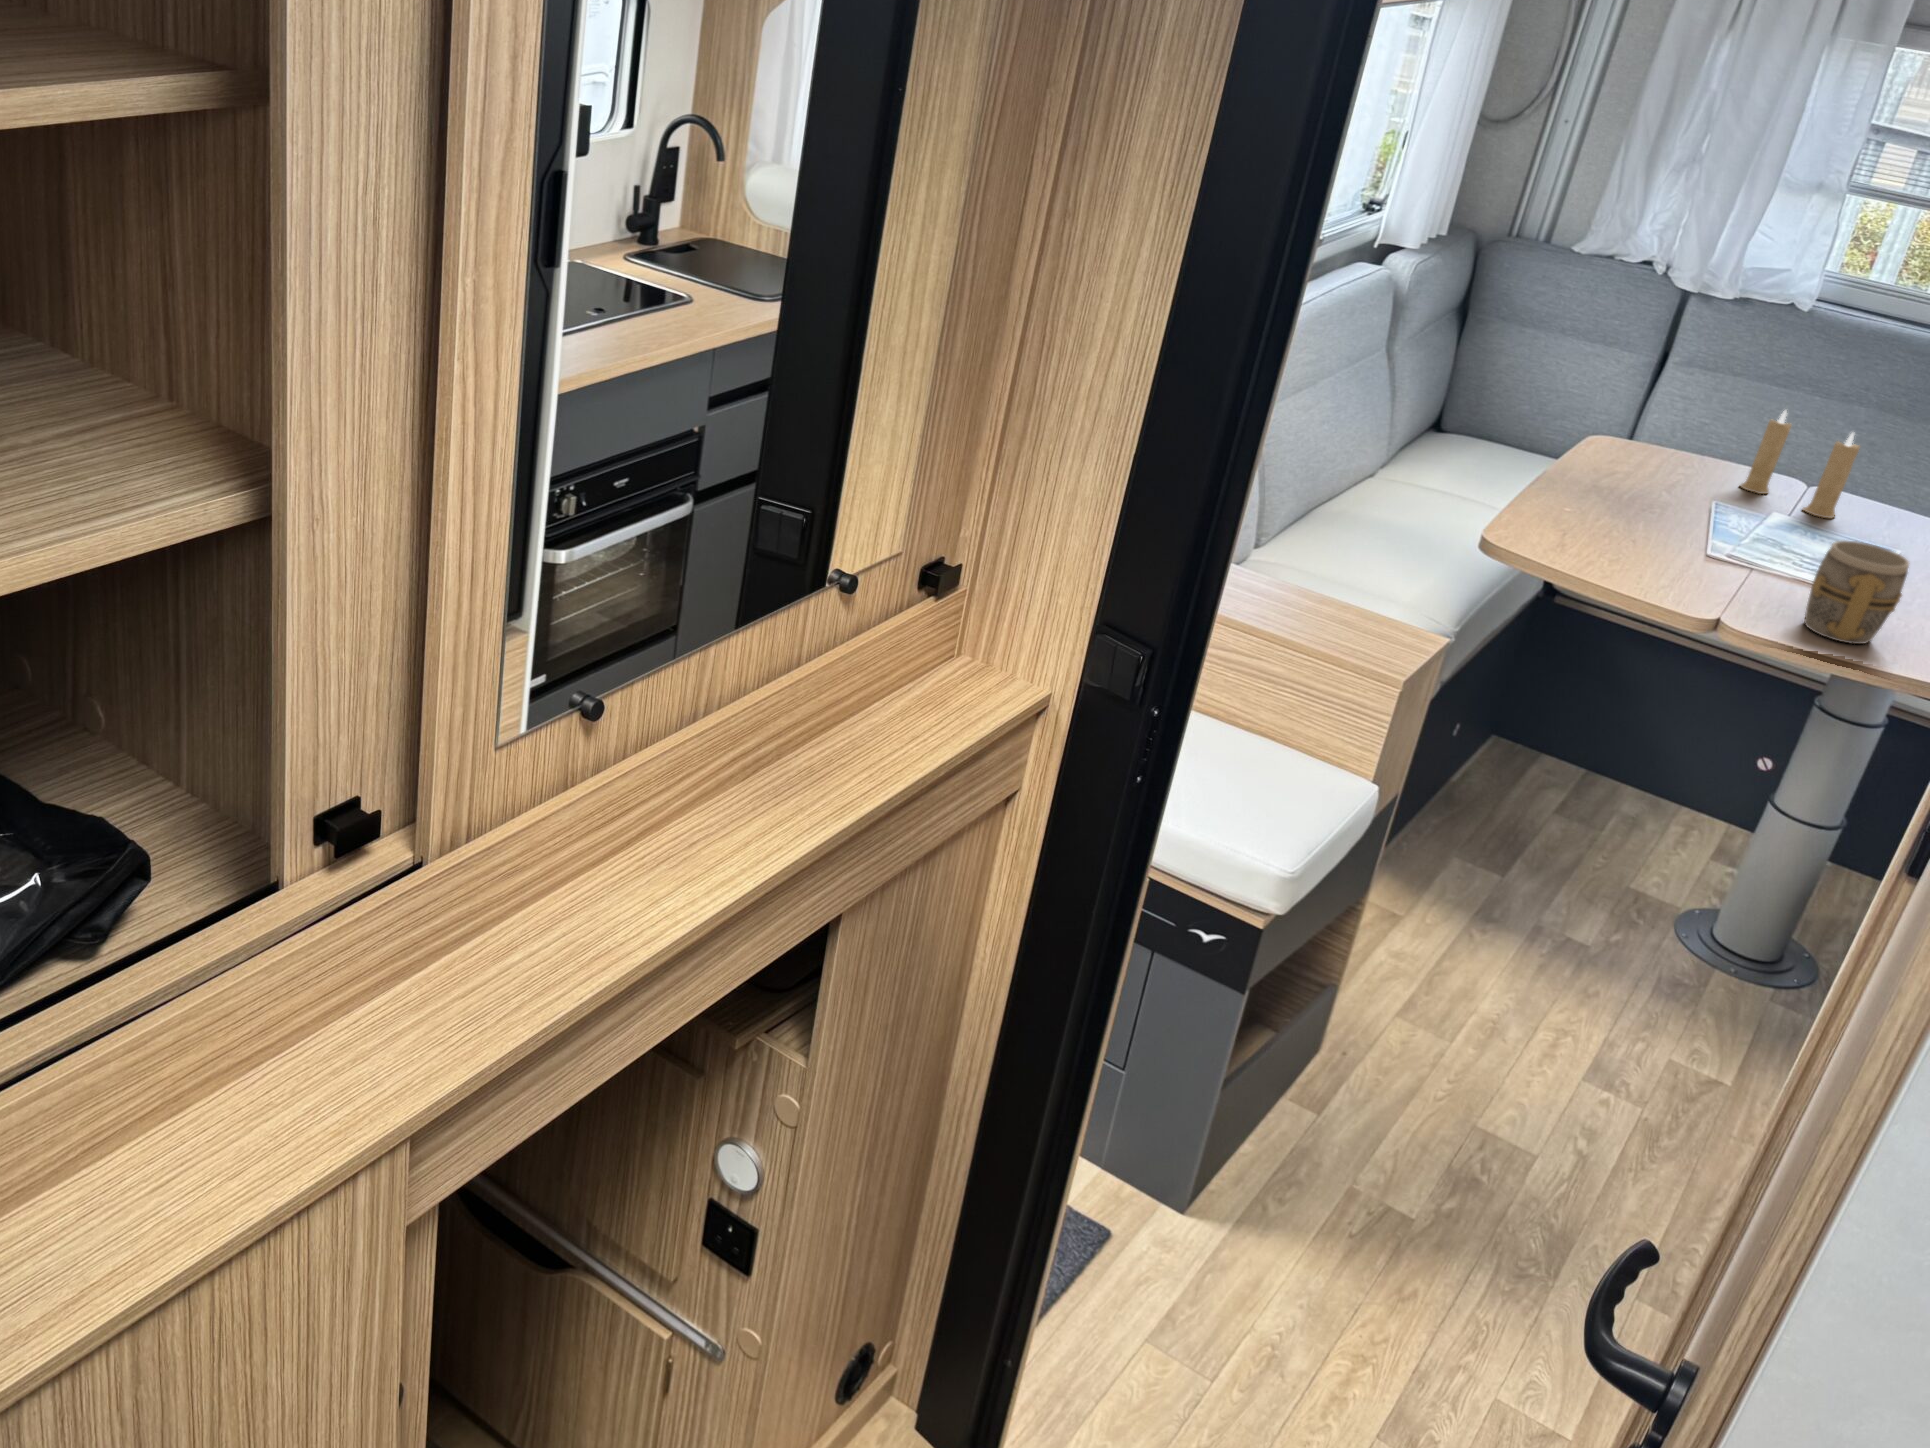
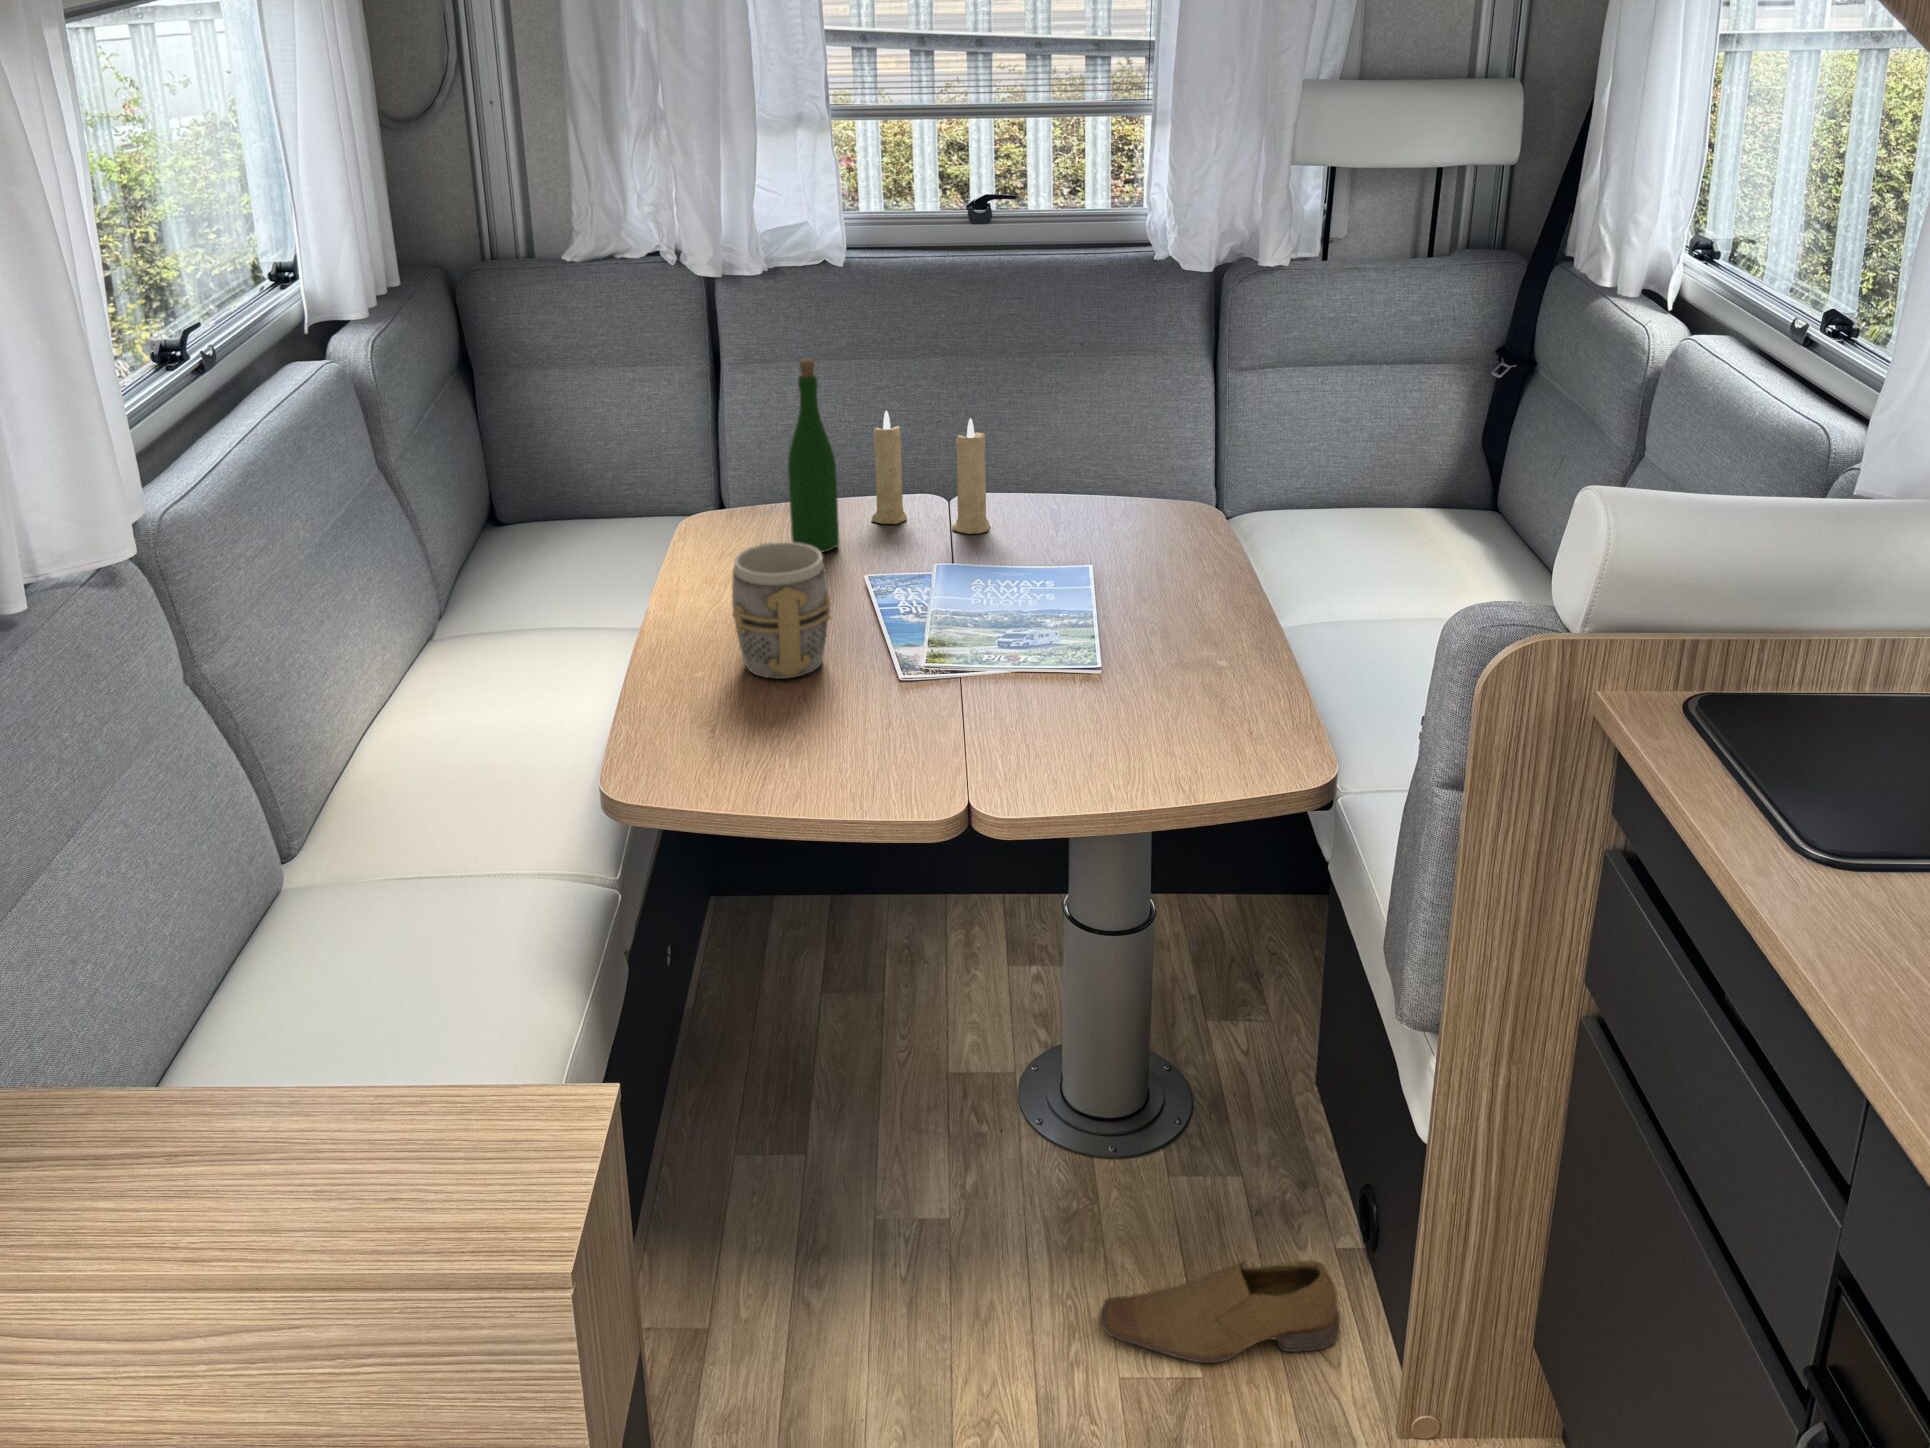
wine bottle: none [1668,349,1741,491] -> present [788,358,839,552]
mug: present [1804,540,1910,644] -> present [732,542,831,679]
shoe: none [1667,984,1851,1077] -> present [1100,1260,1340,1363]

